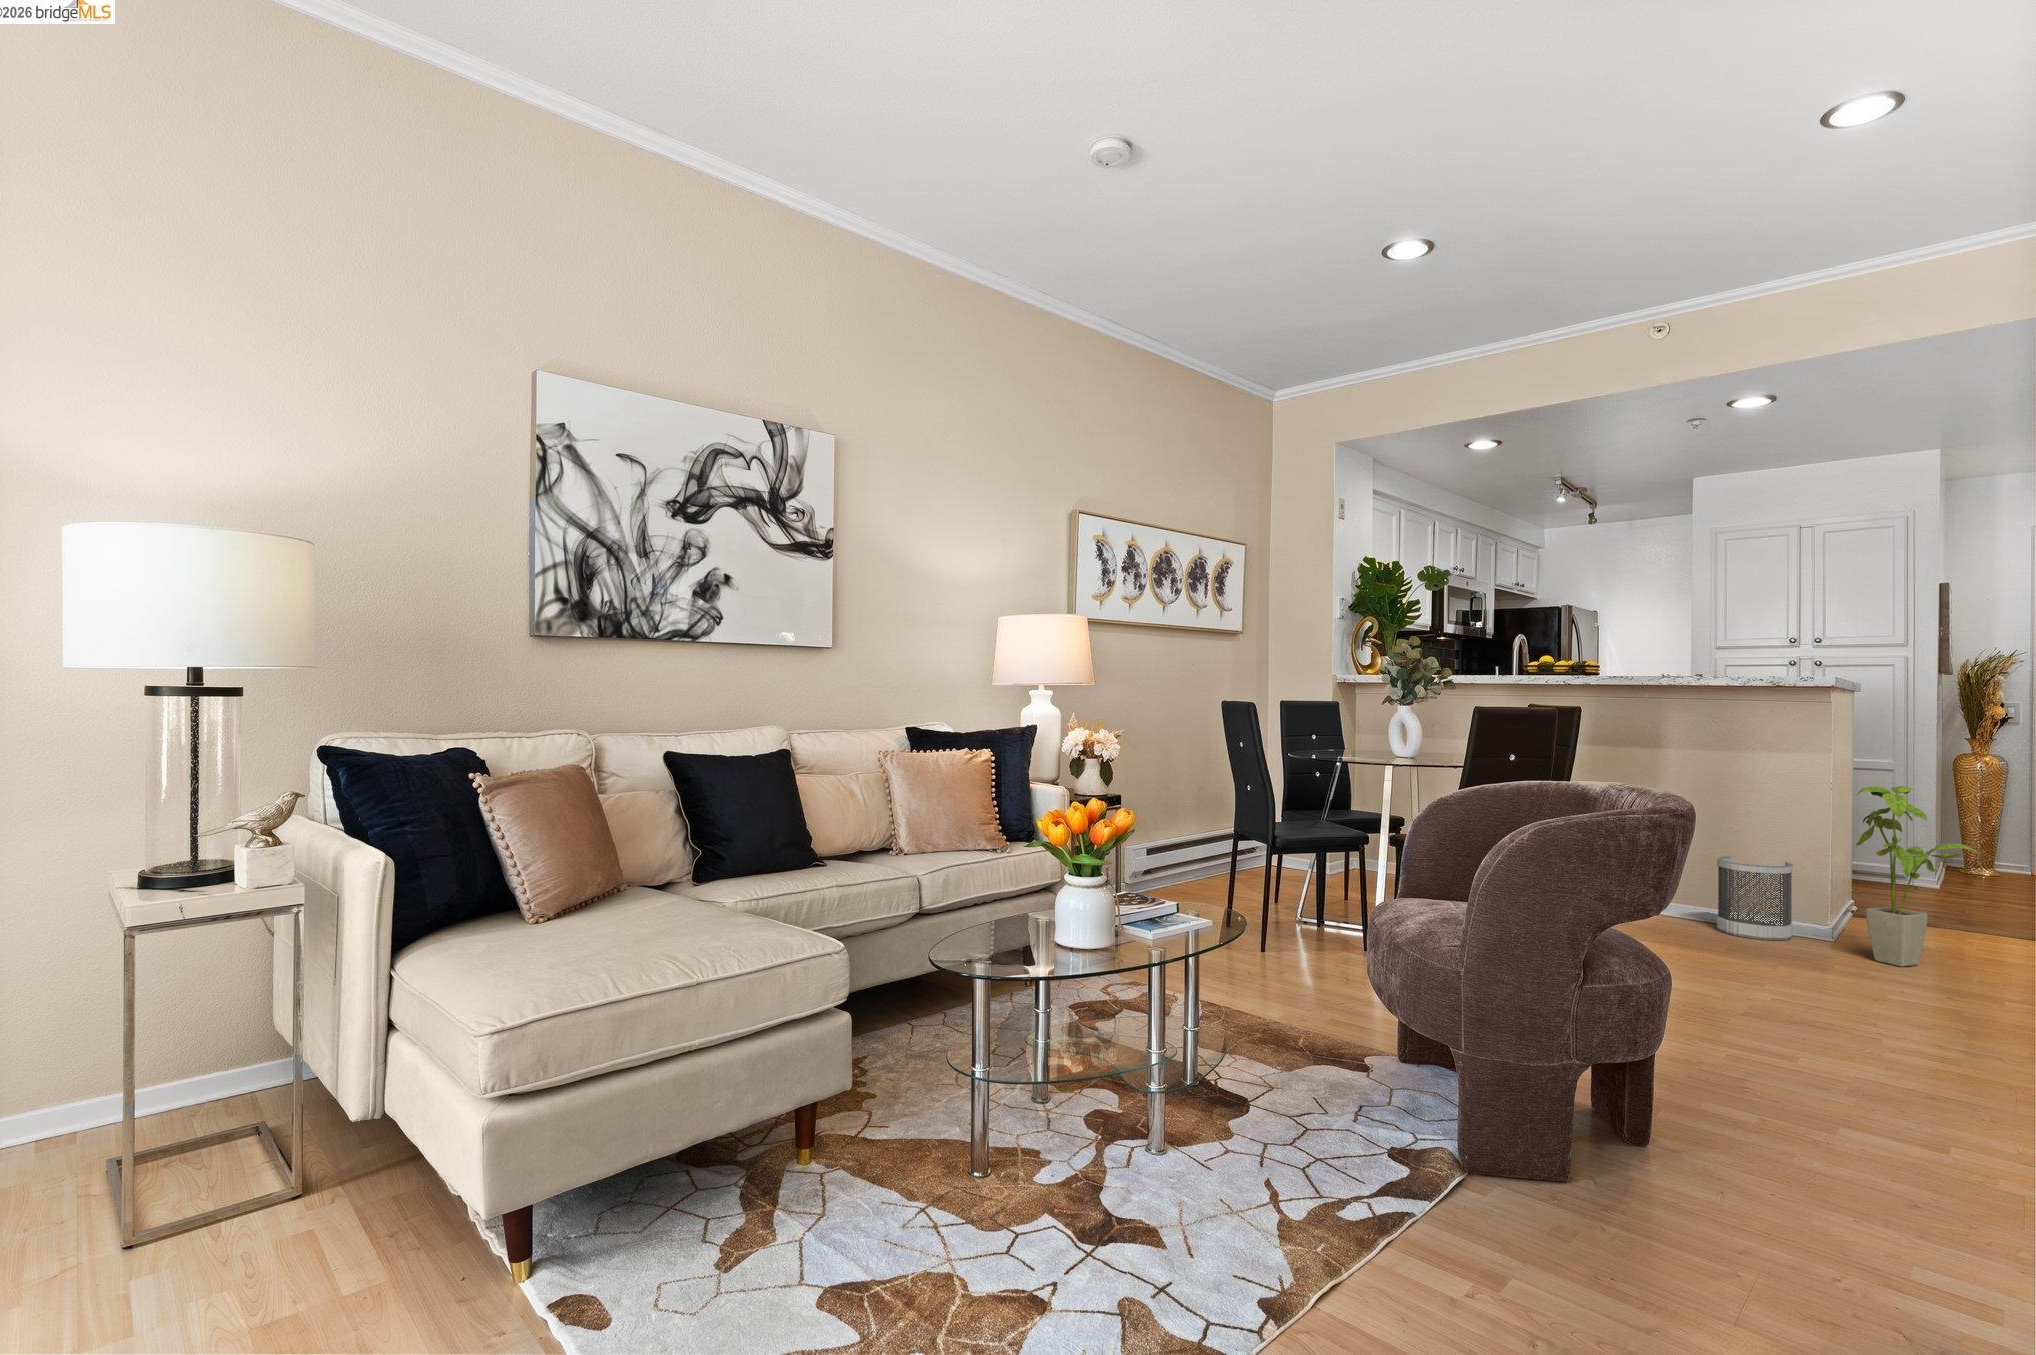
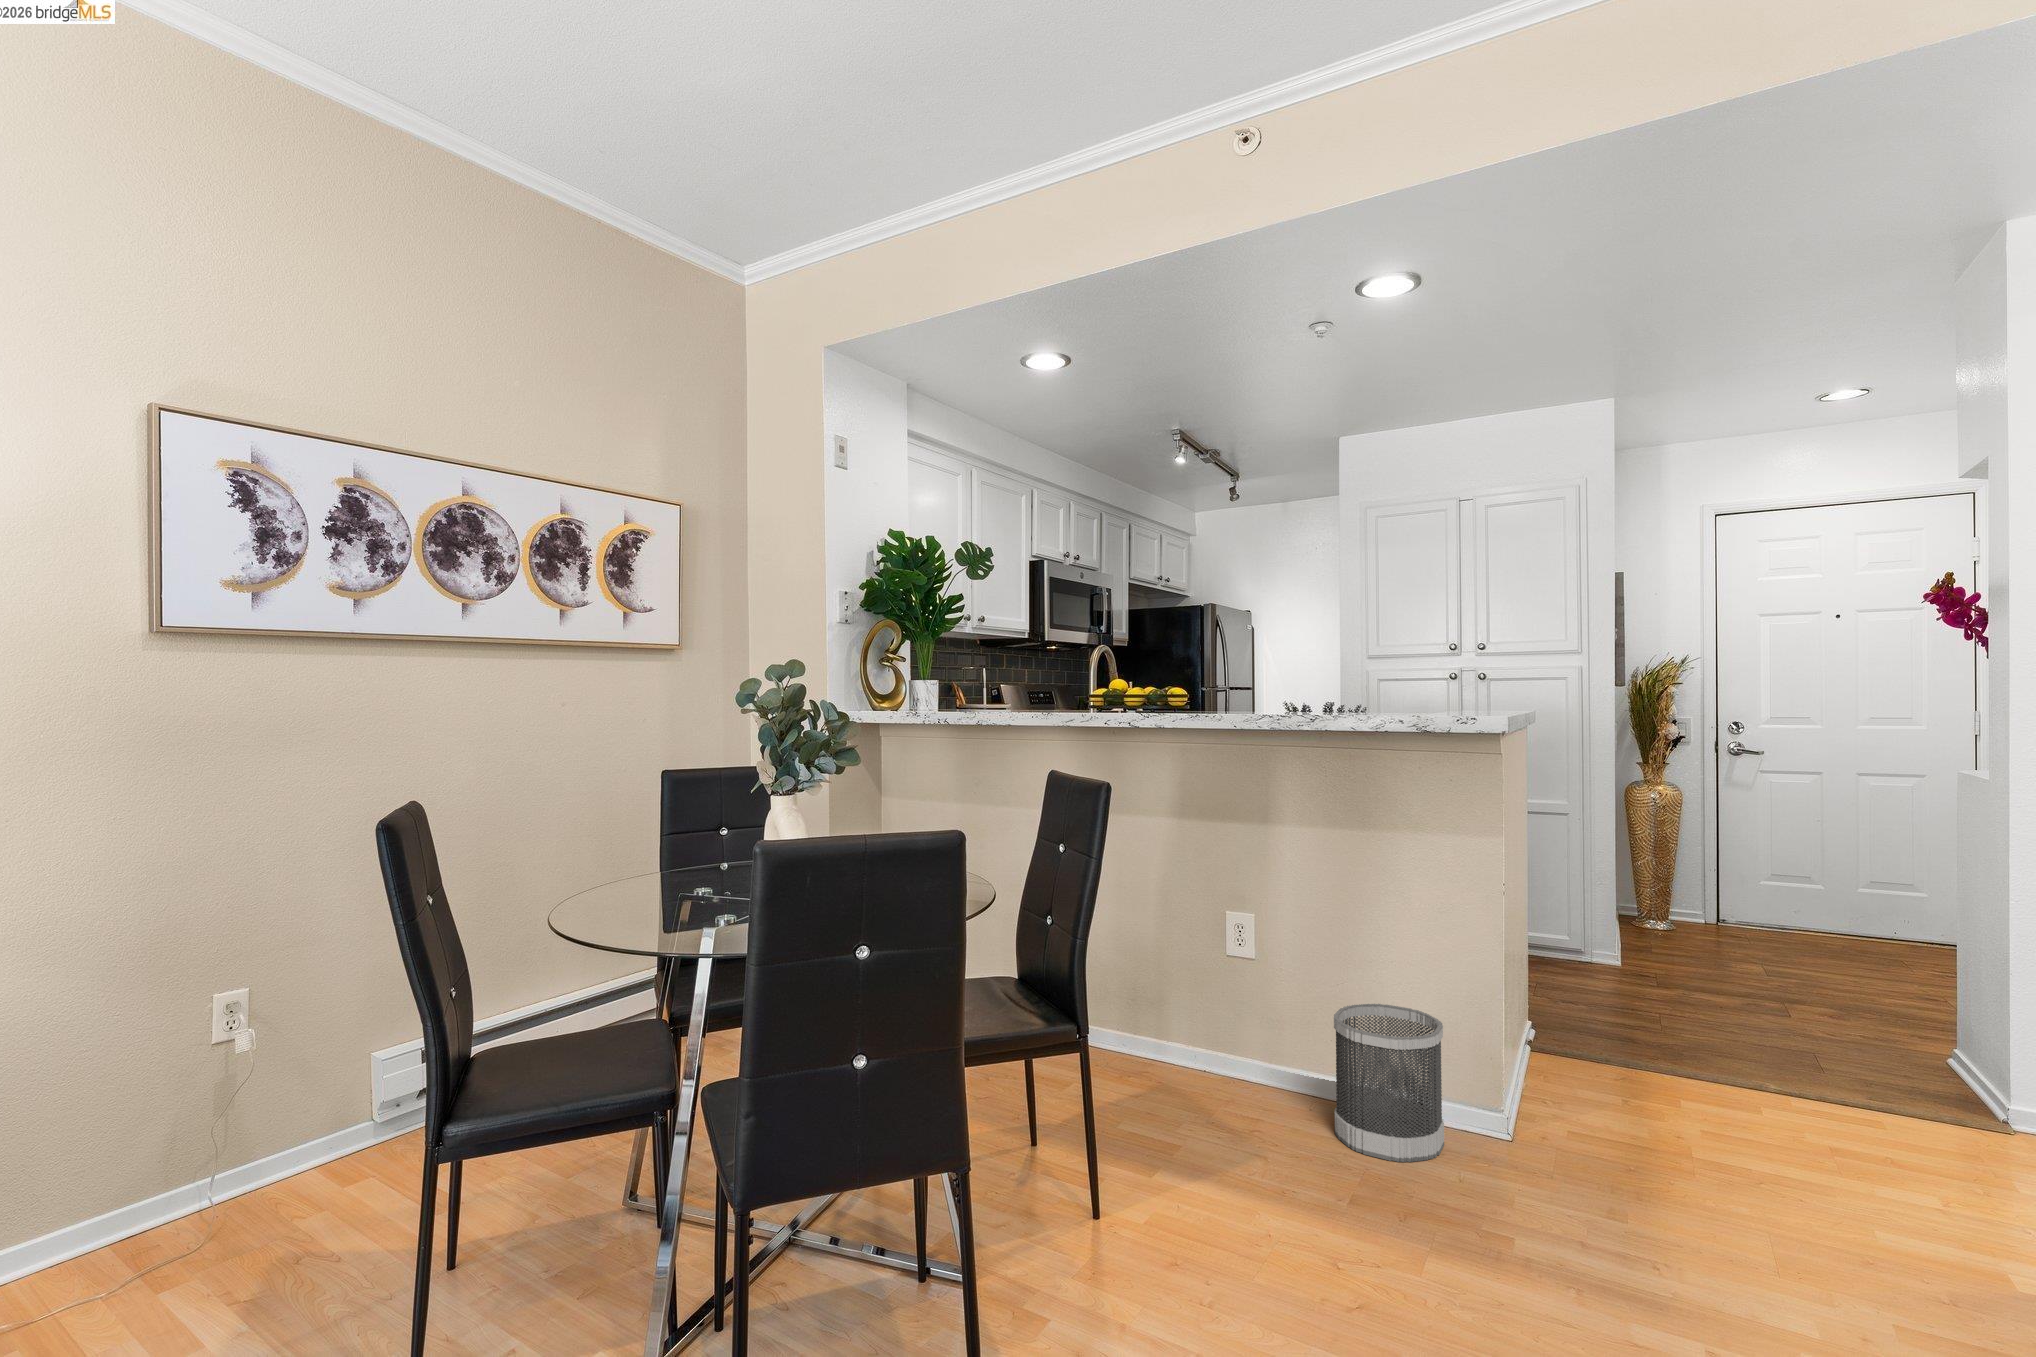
house plant: present [1856,786,1981,967] -> none [1535,918,1738,1242]

